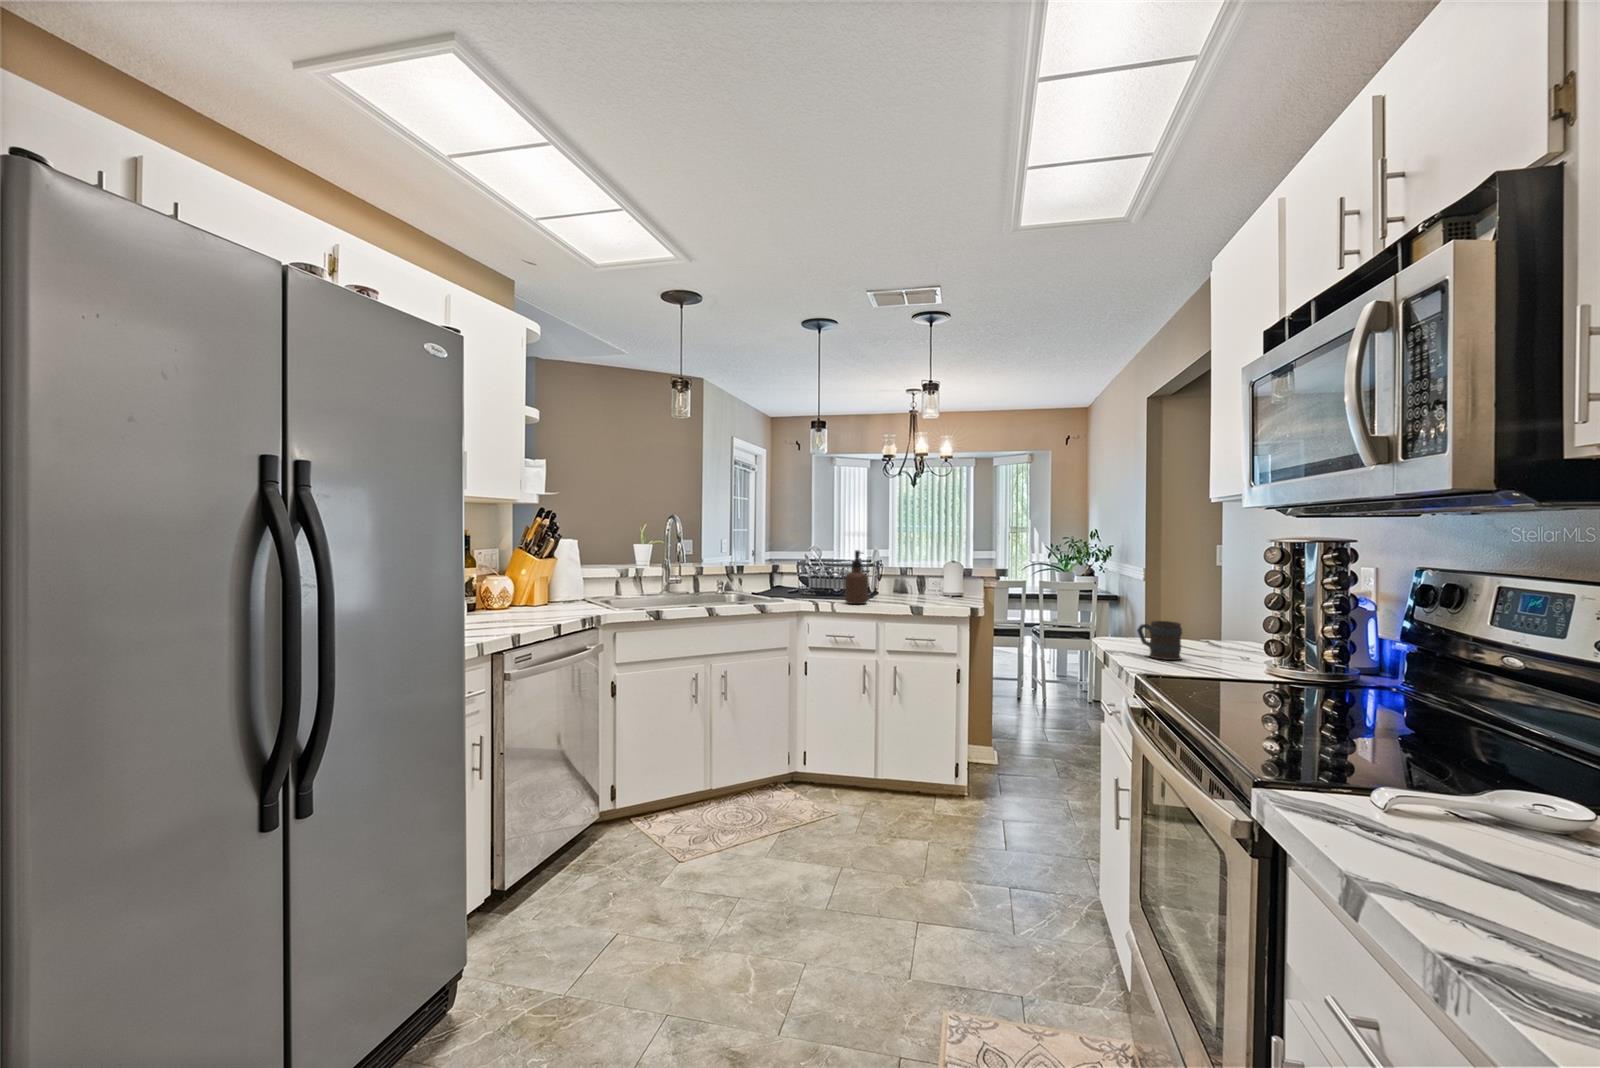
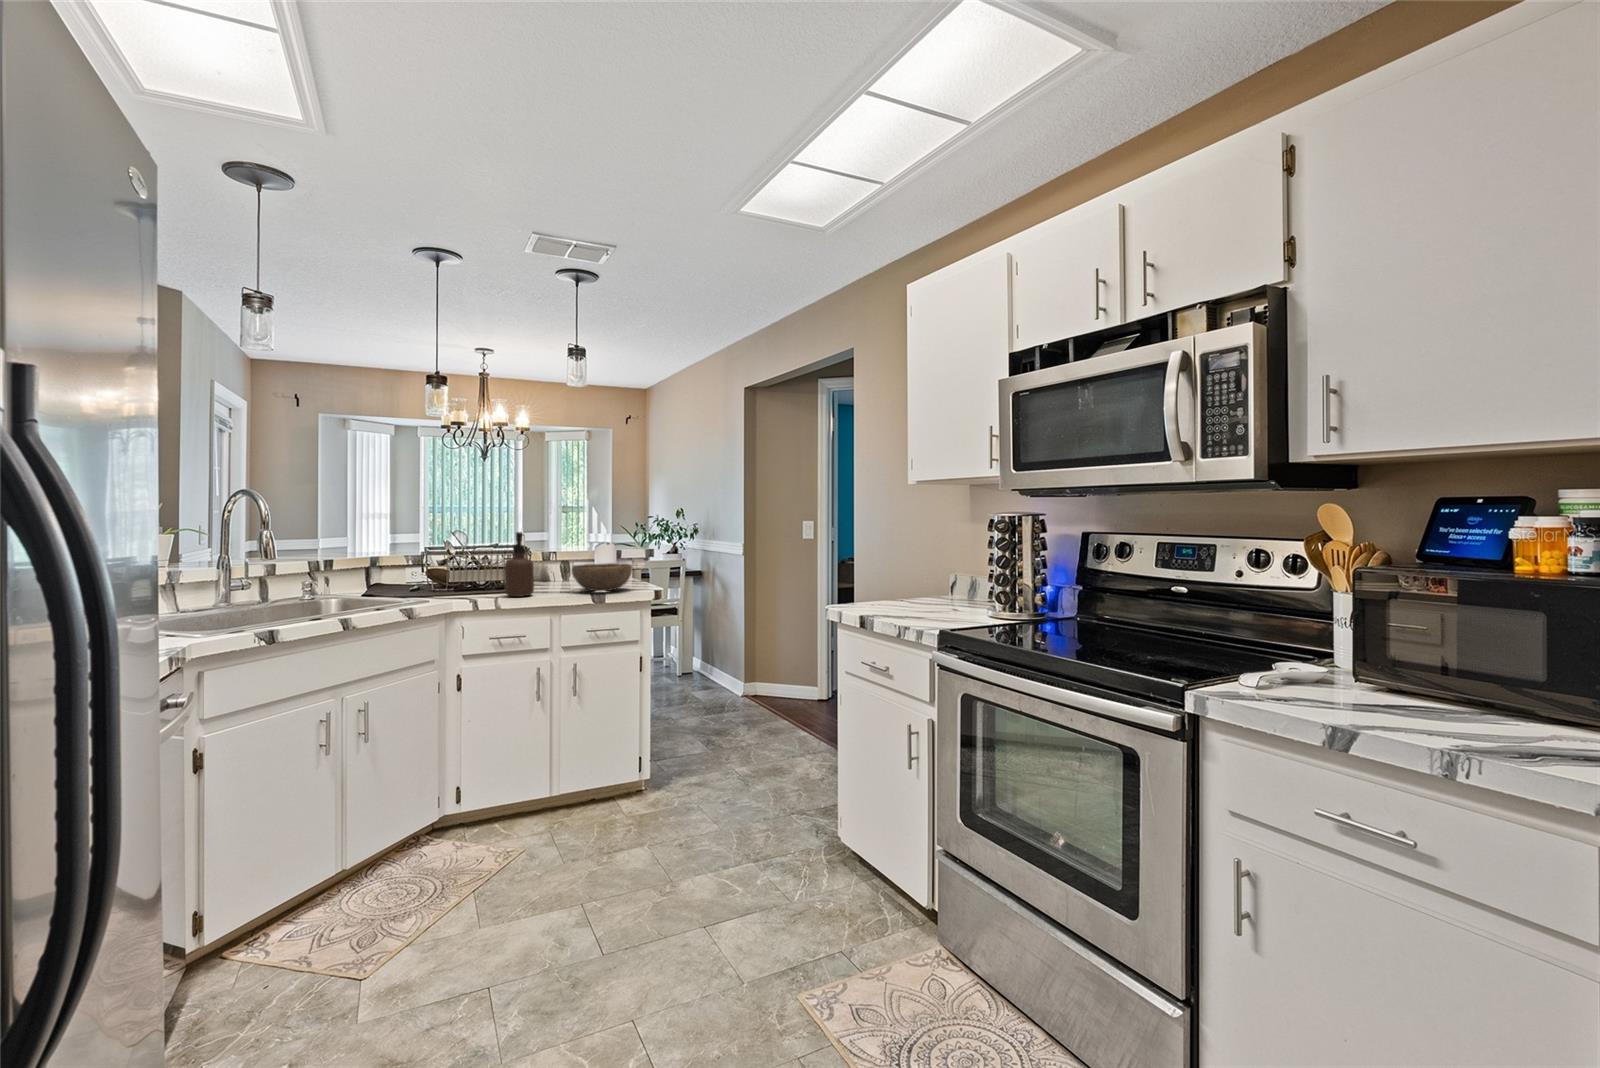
bowl: none [901,581,954,606] -> present [572,563,632,591]
mug: present [1137,621,1182,660] -> none [878,580,917,614]

